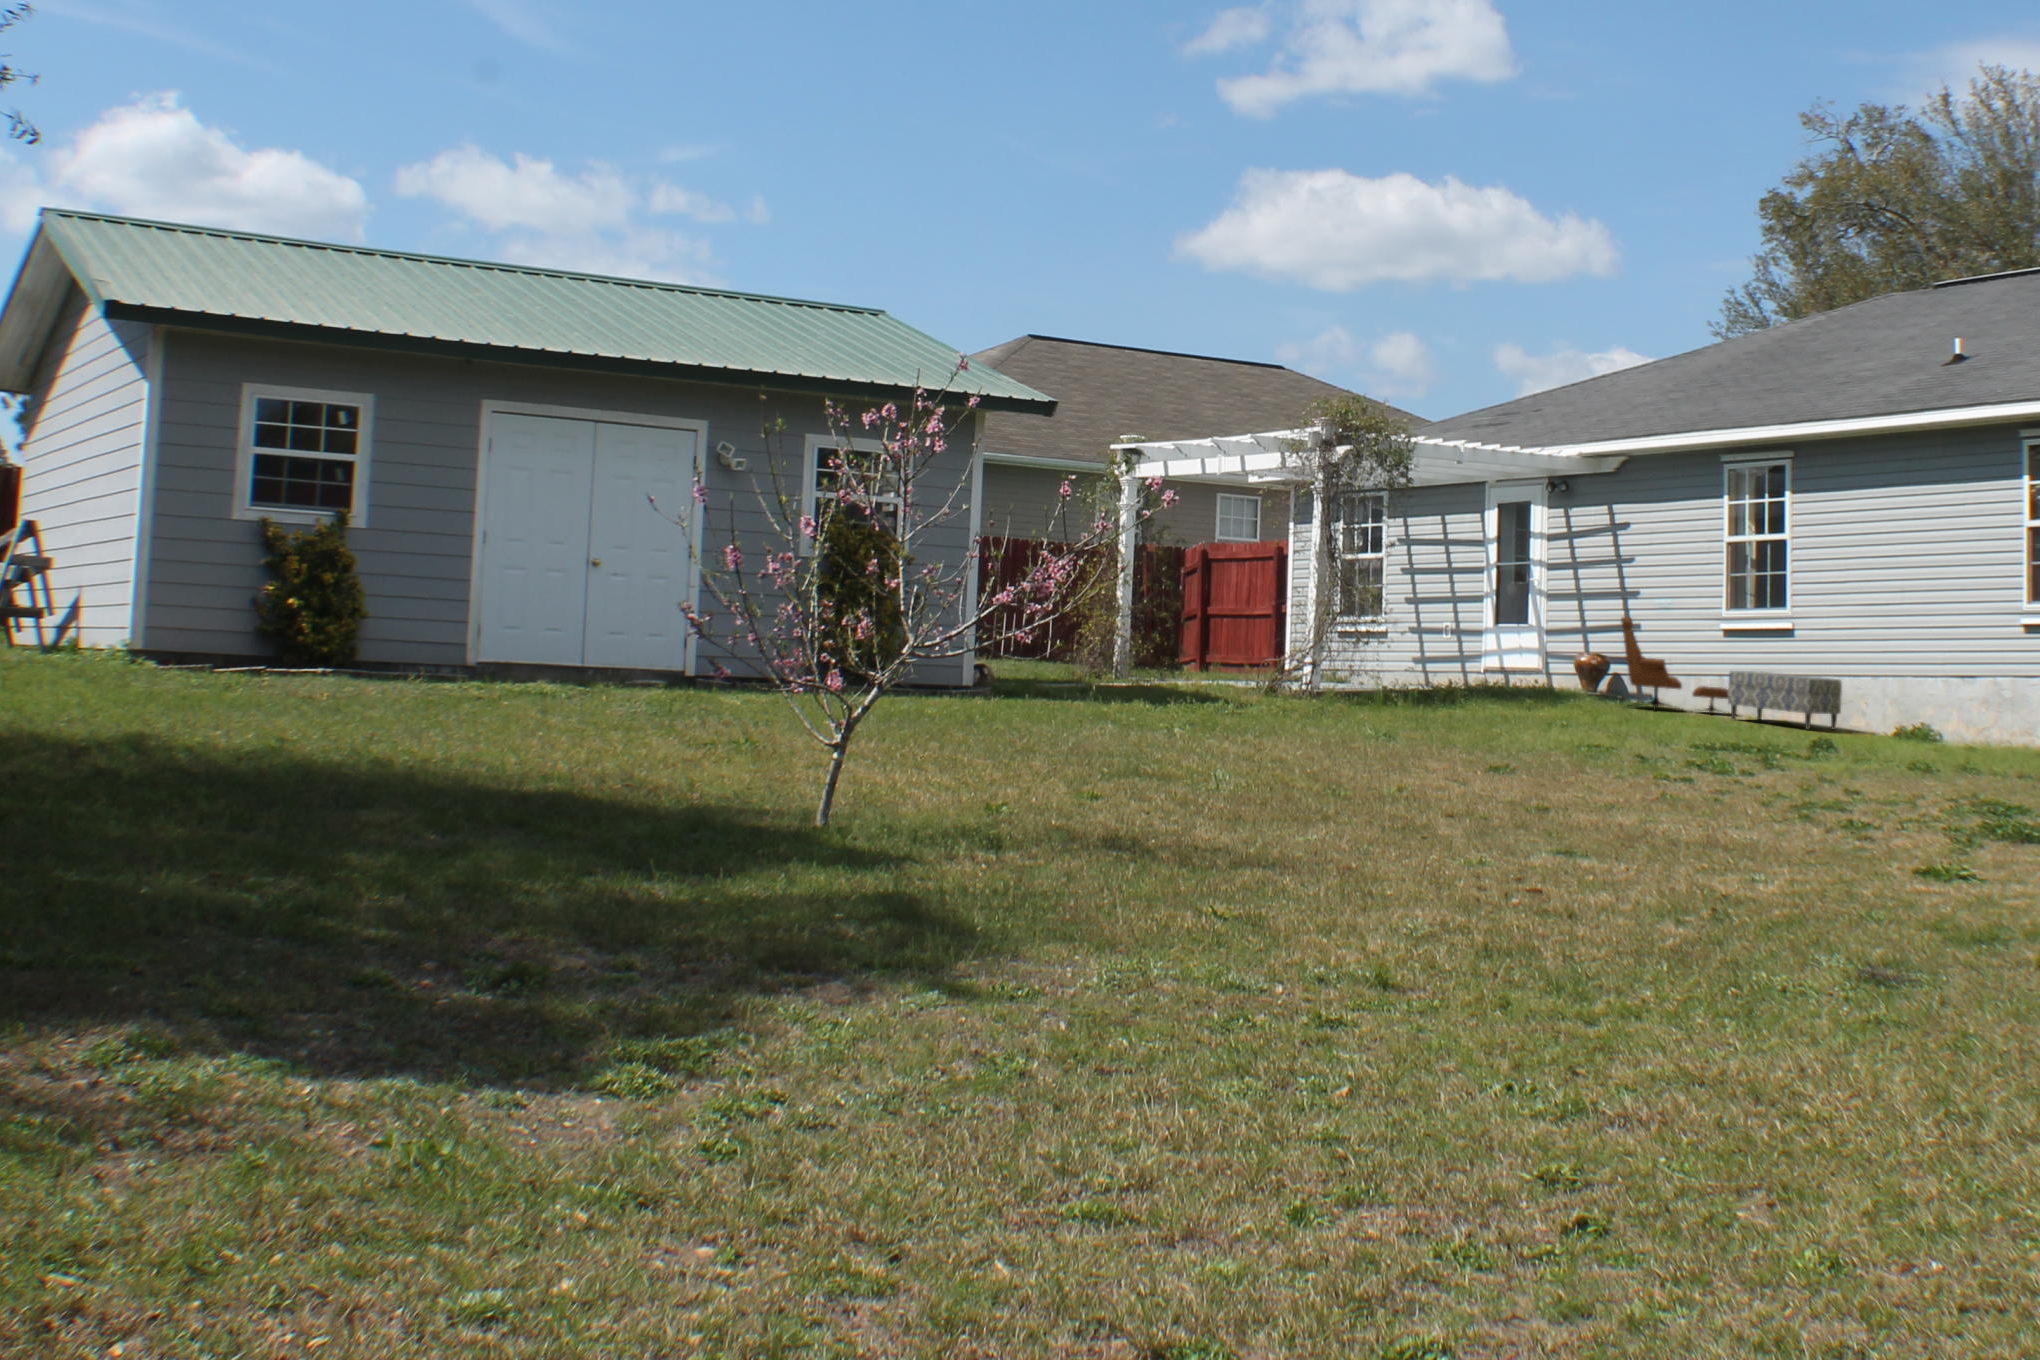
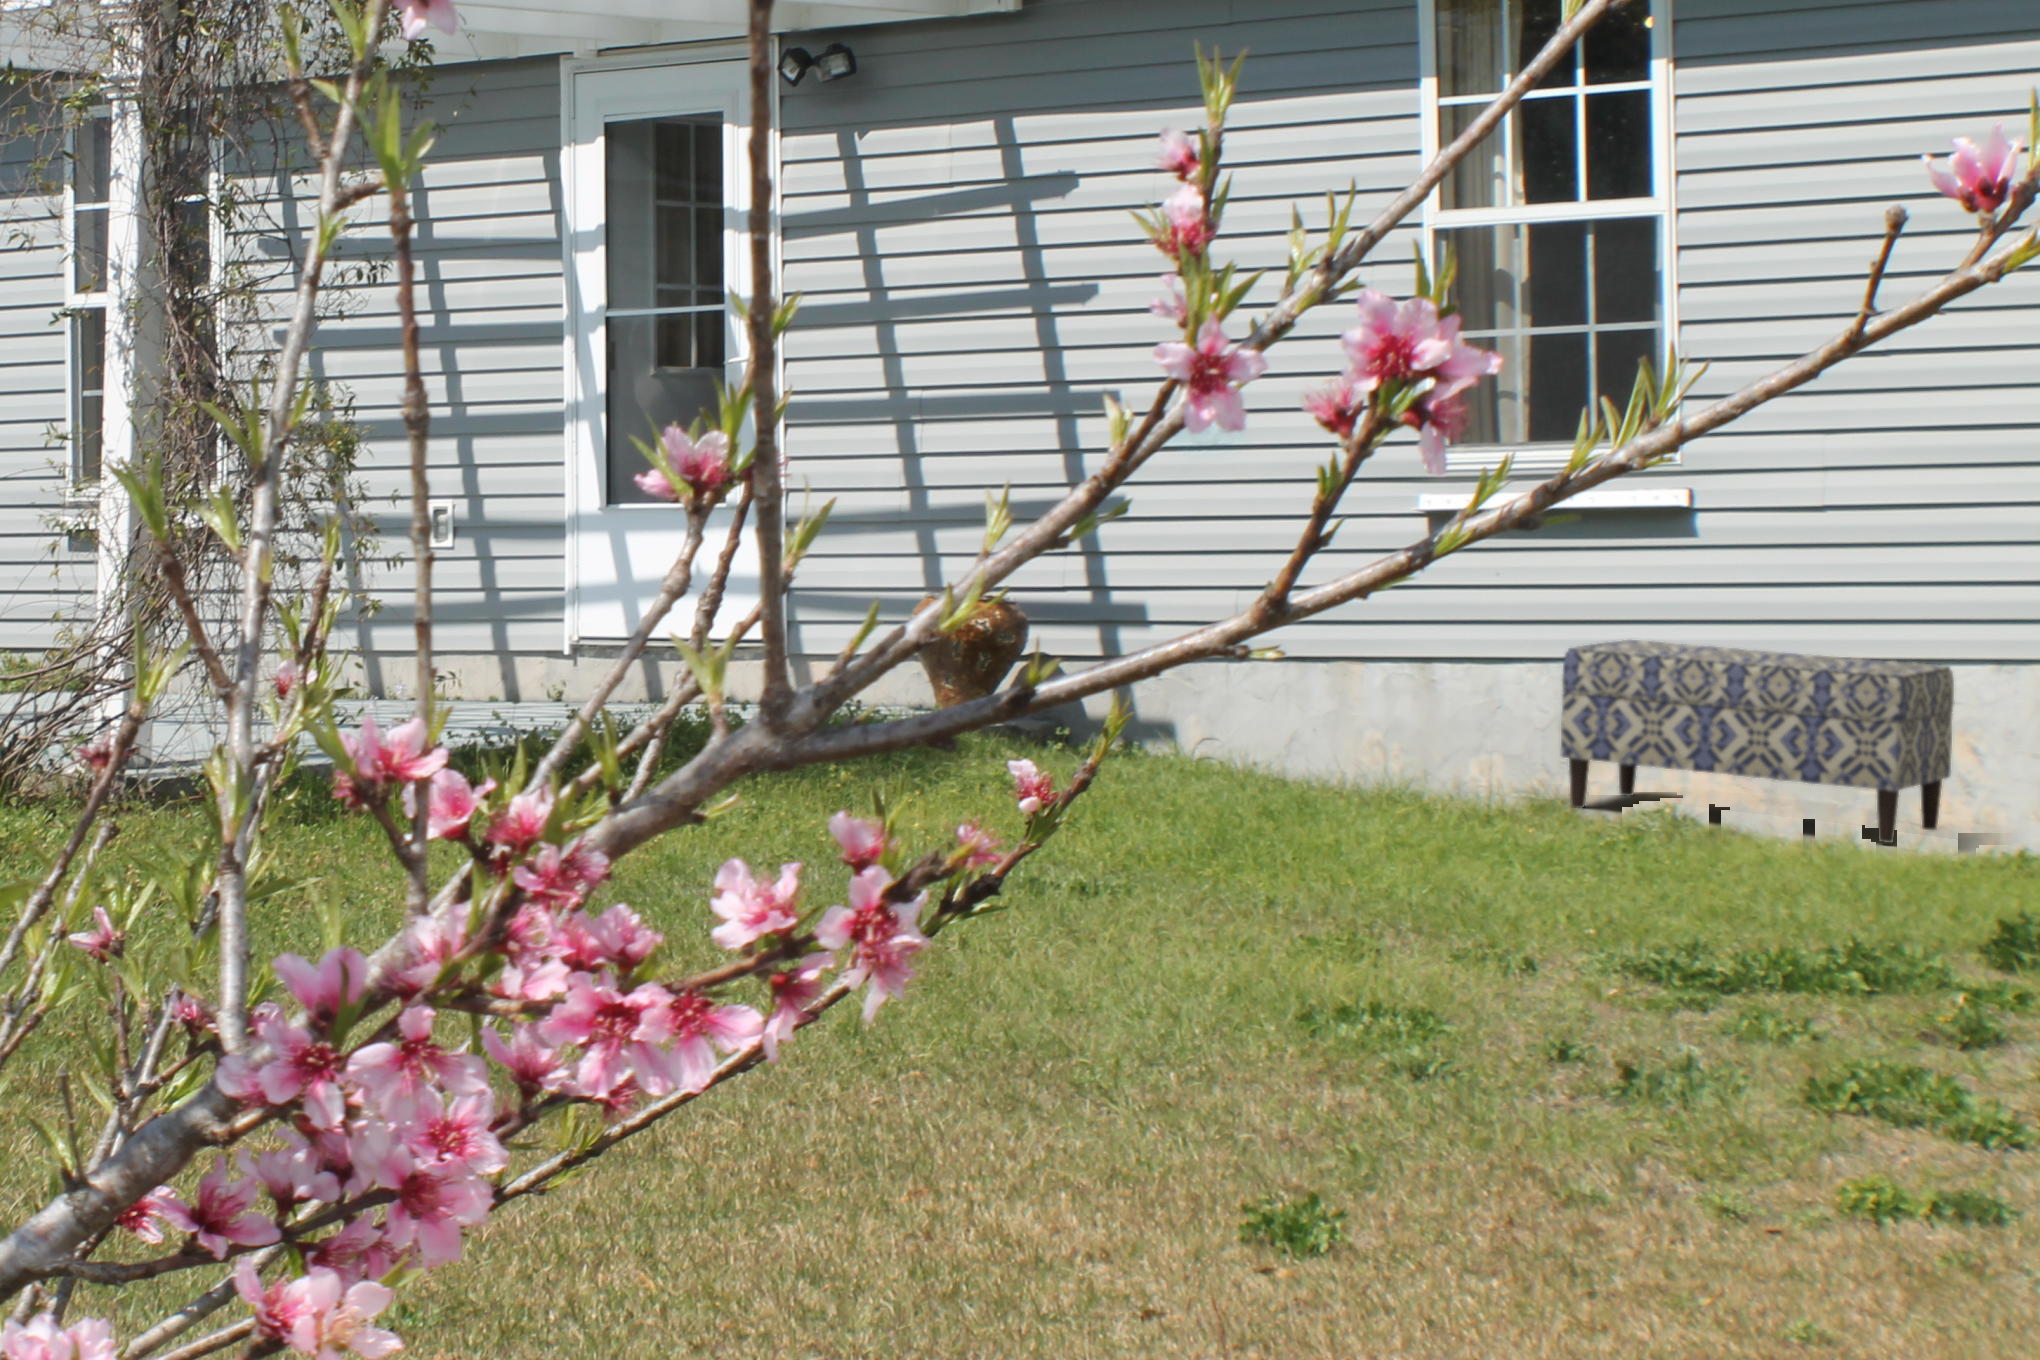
lounge chair: present [1621,617,1728,713] -> none [1159,477,1518,787]

